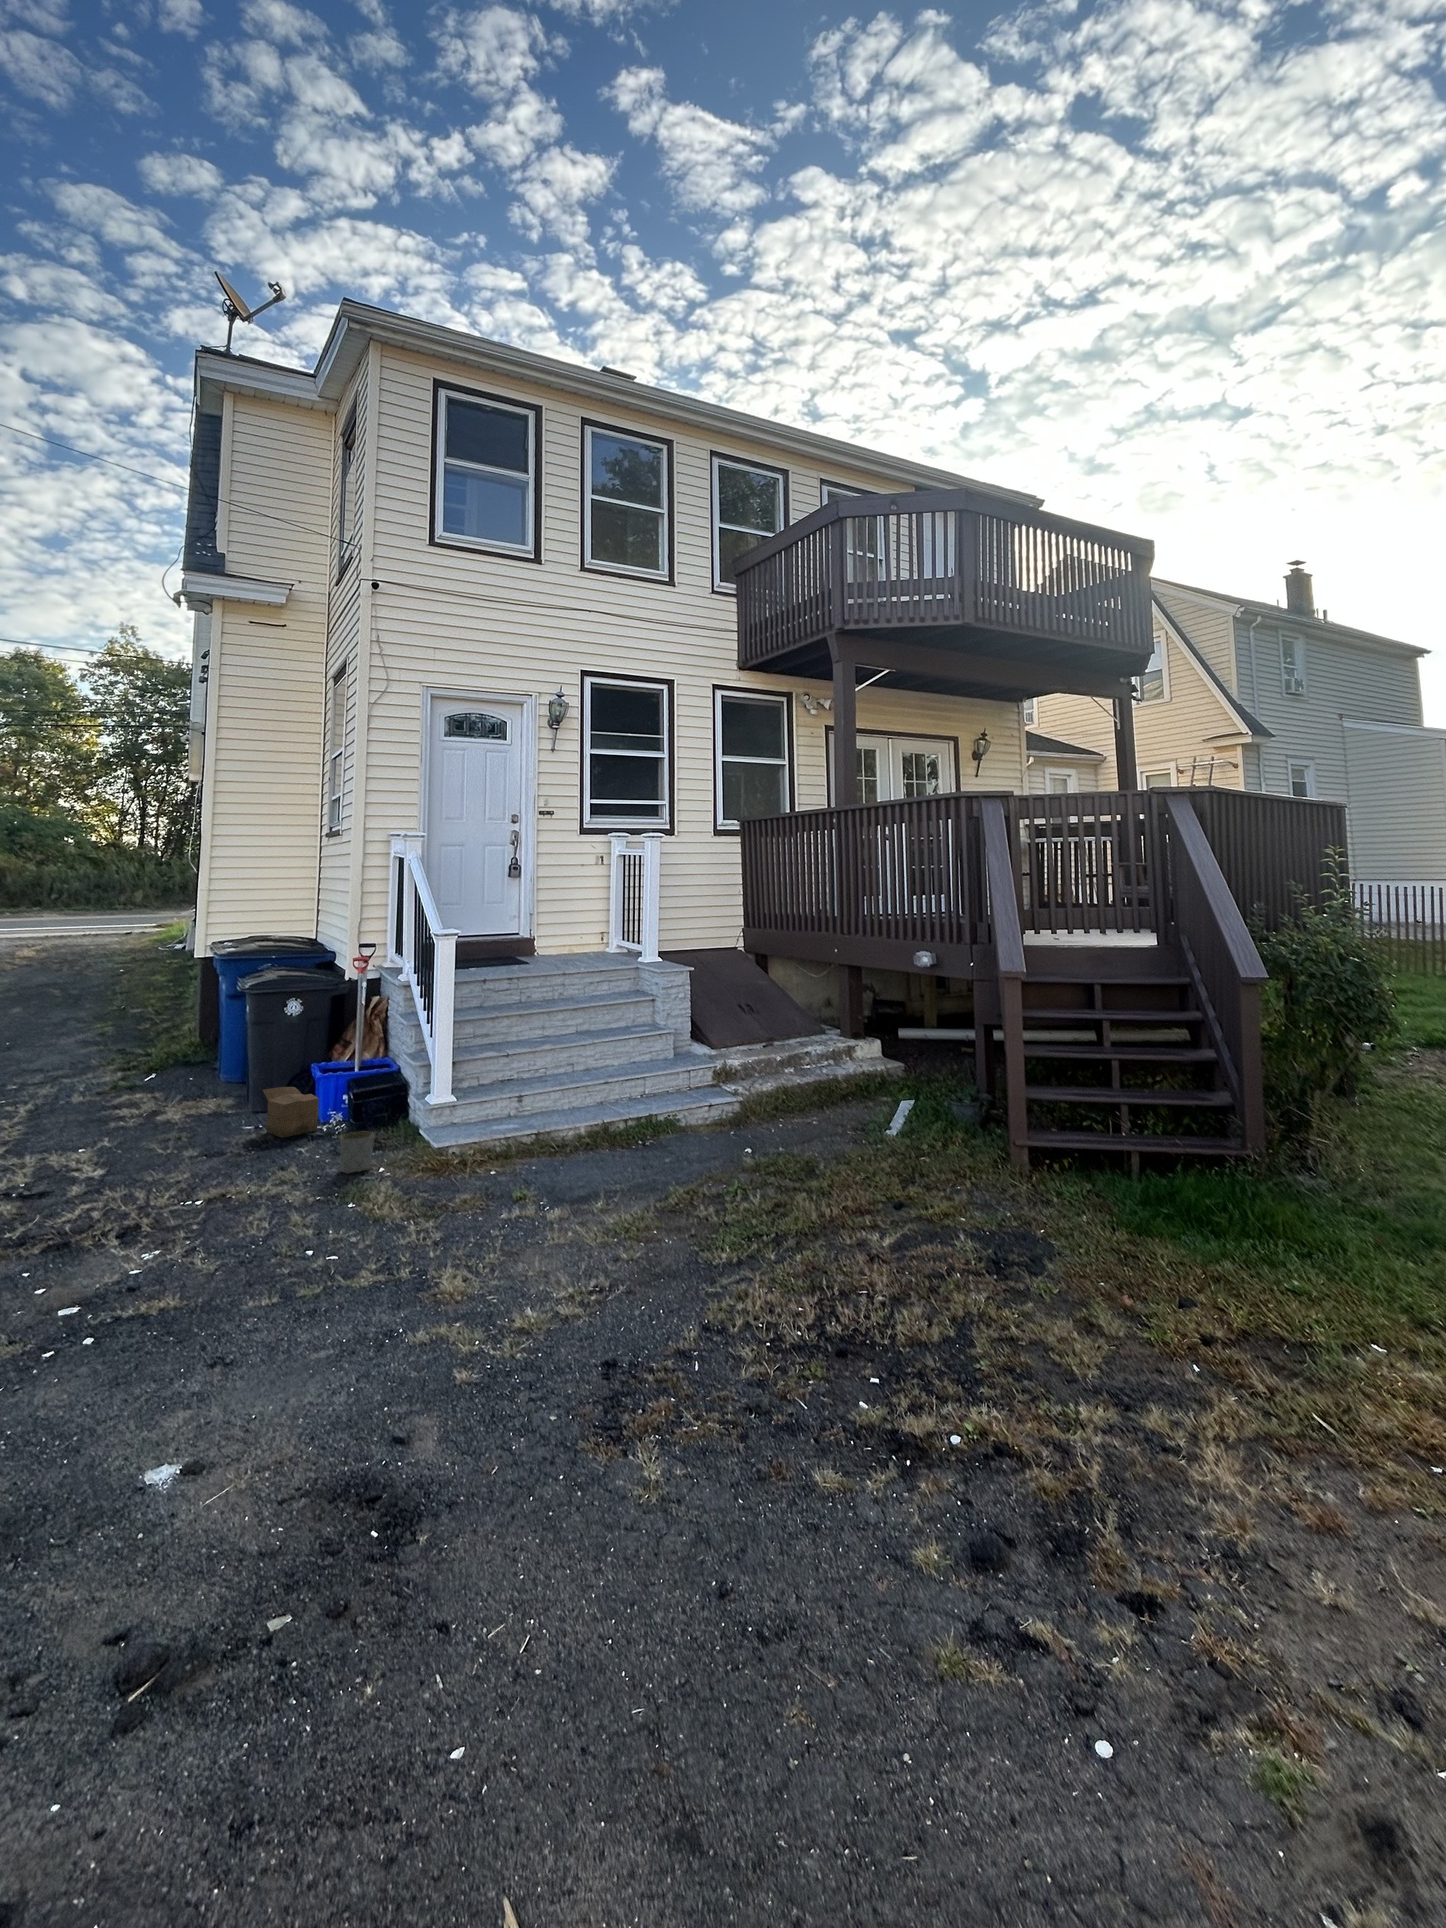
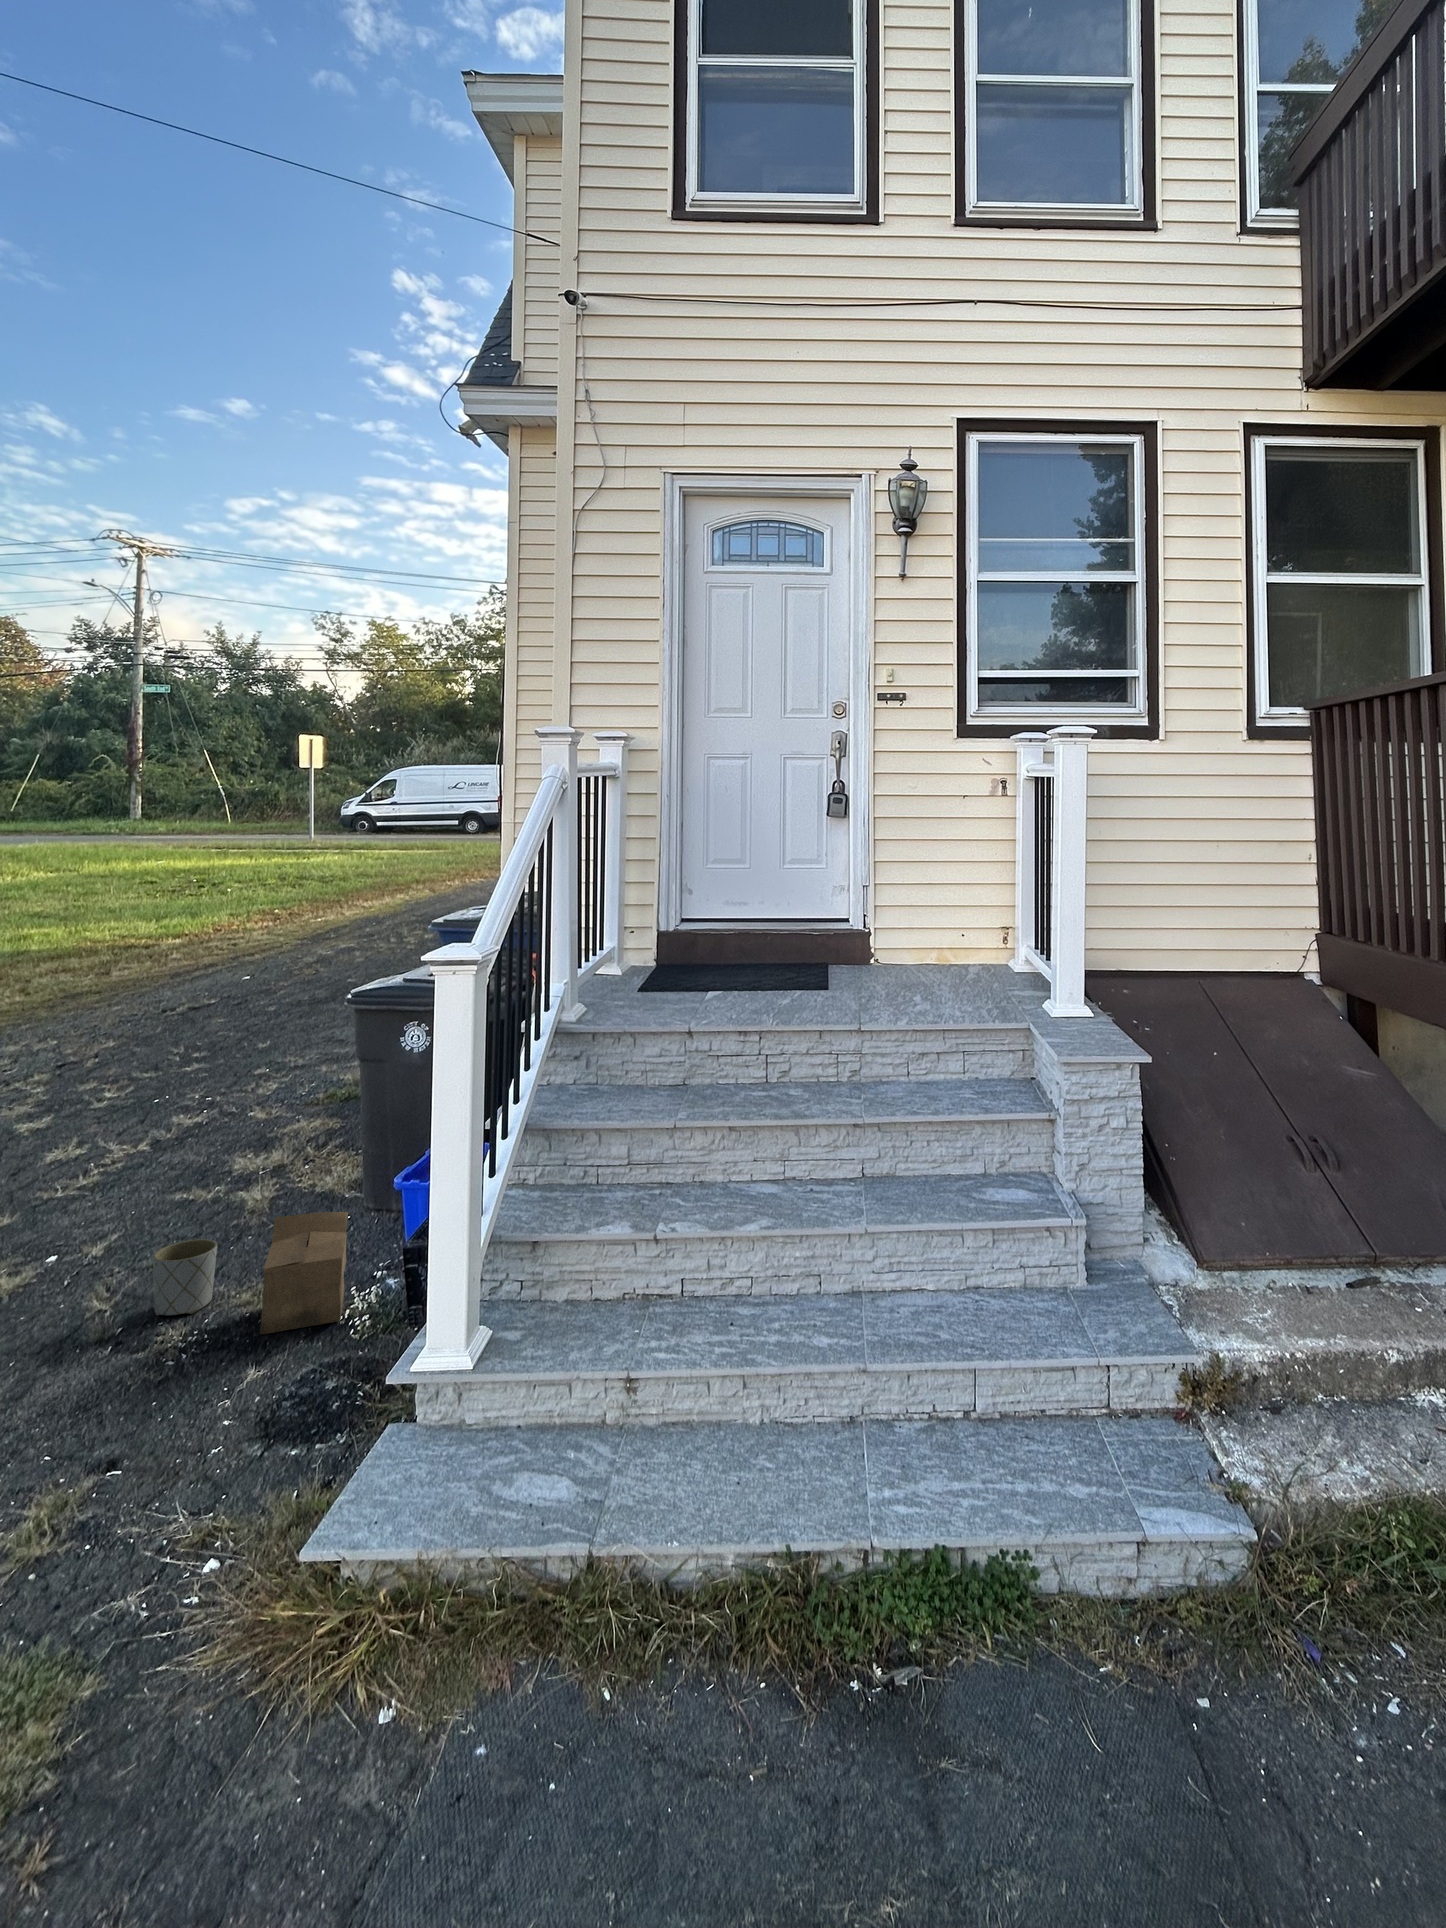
planter: present [340,1132,374,1174] -> present [153,1239,217,1316]

